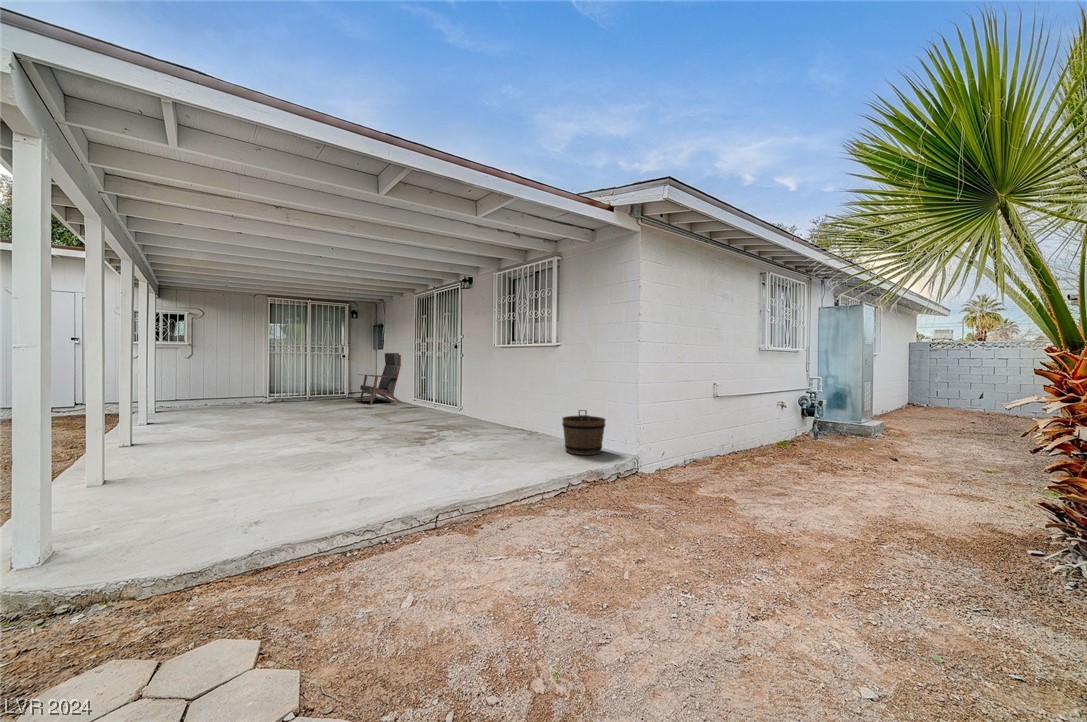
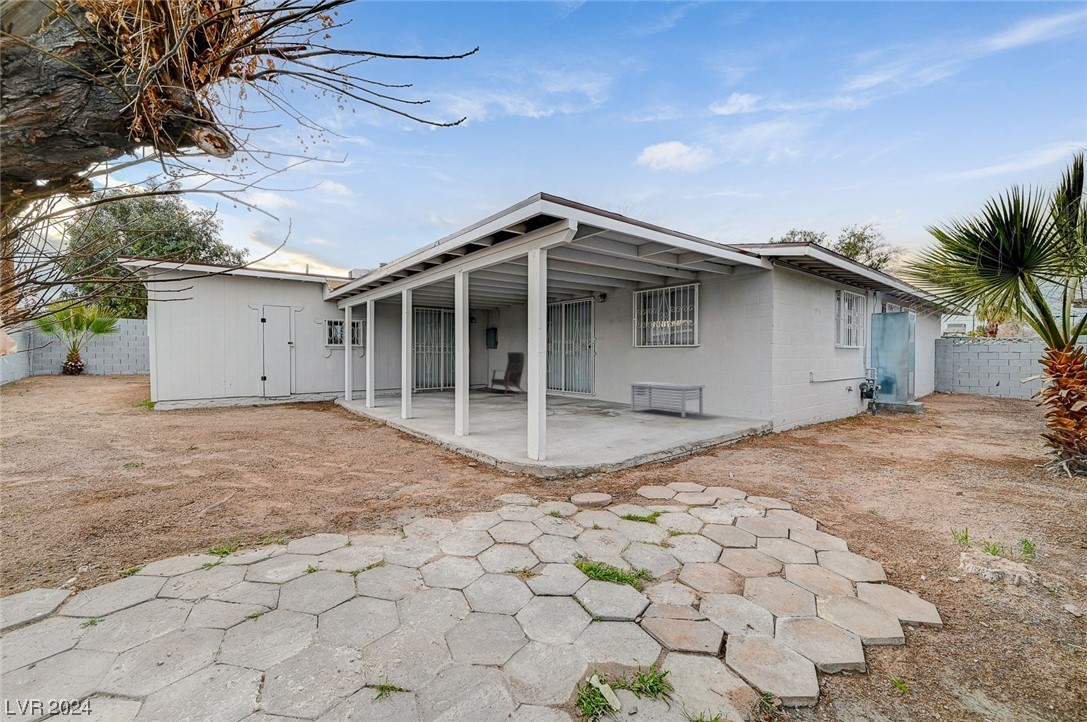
storage bench: none [472,393,565,446] -> present [629,382,705,417]
bucket: present [562,410,605,455] -> none [714,392,746,422]

